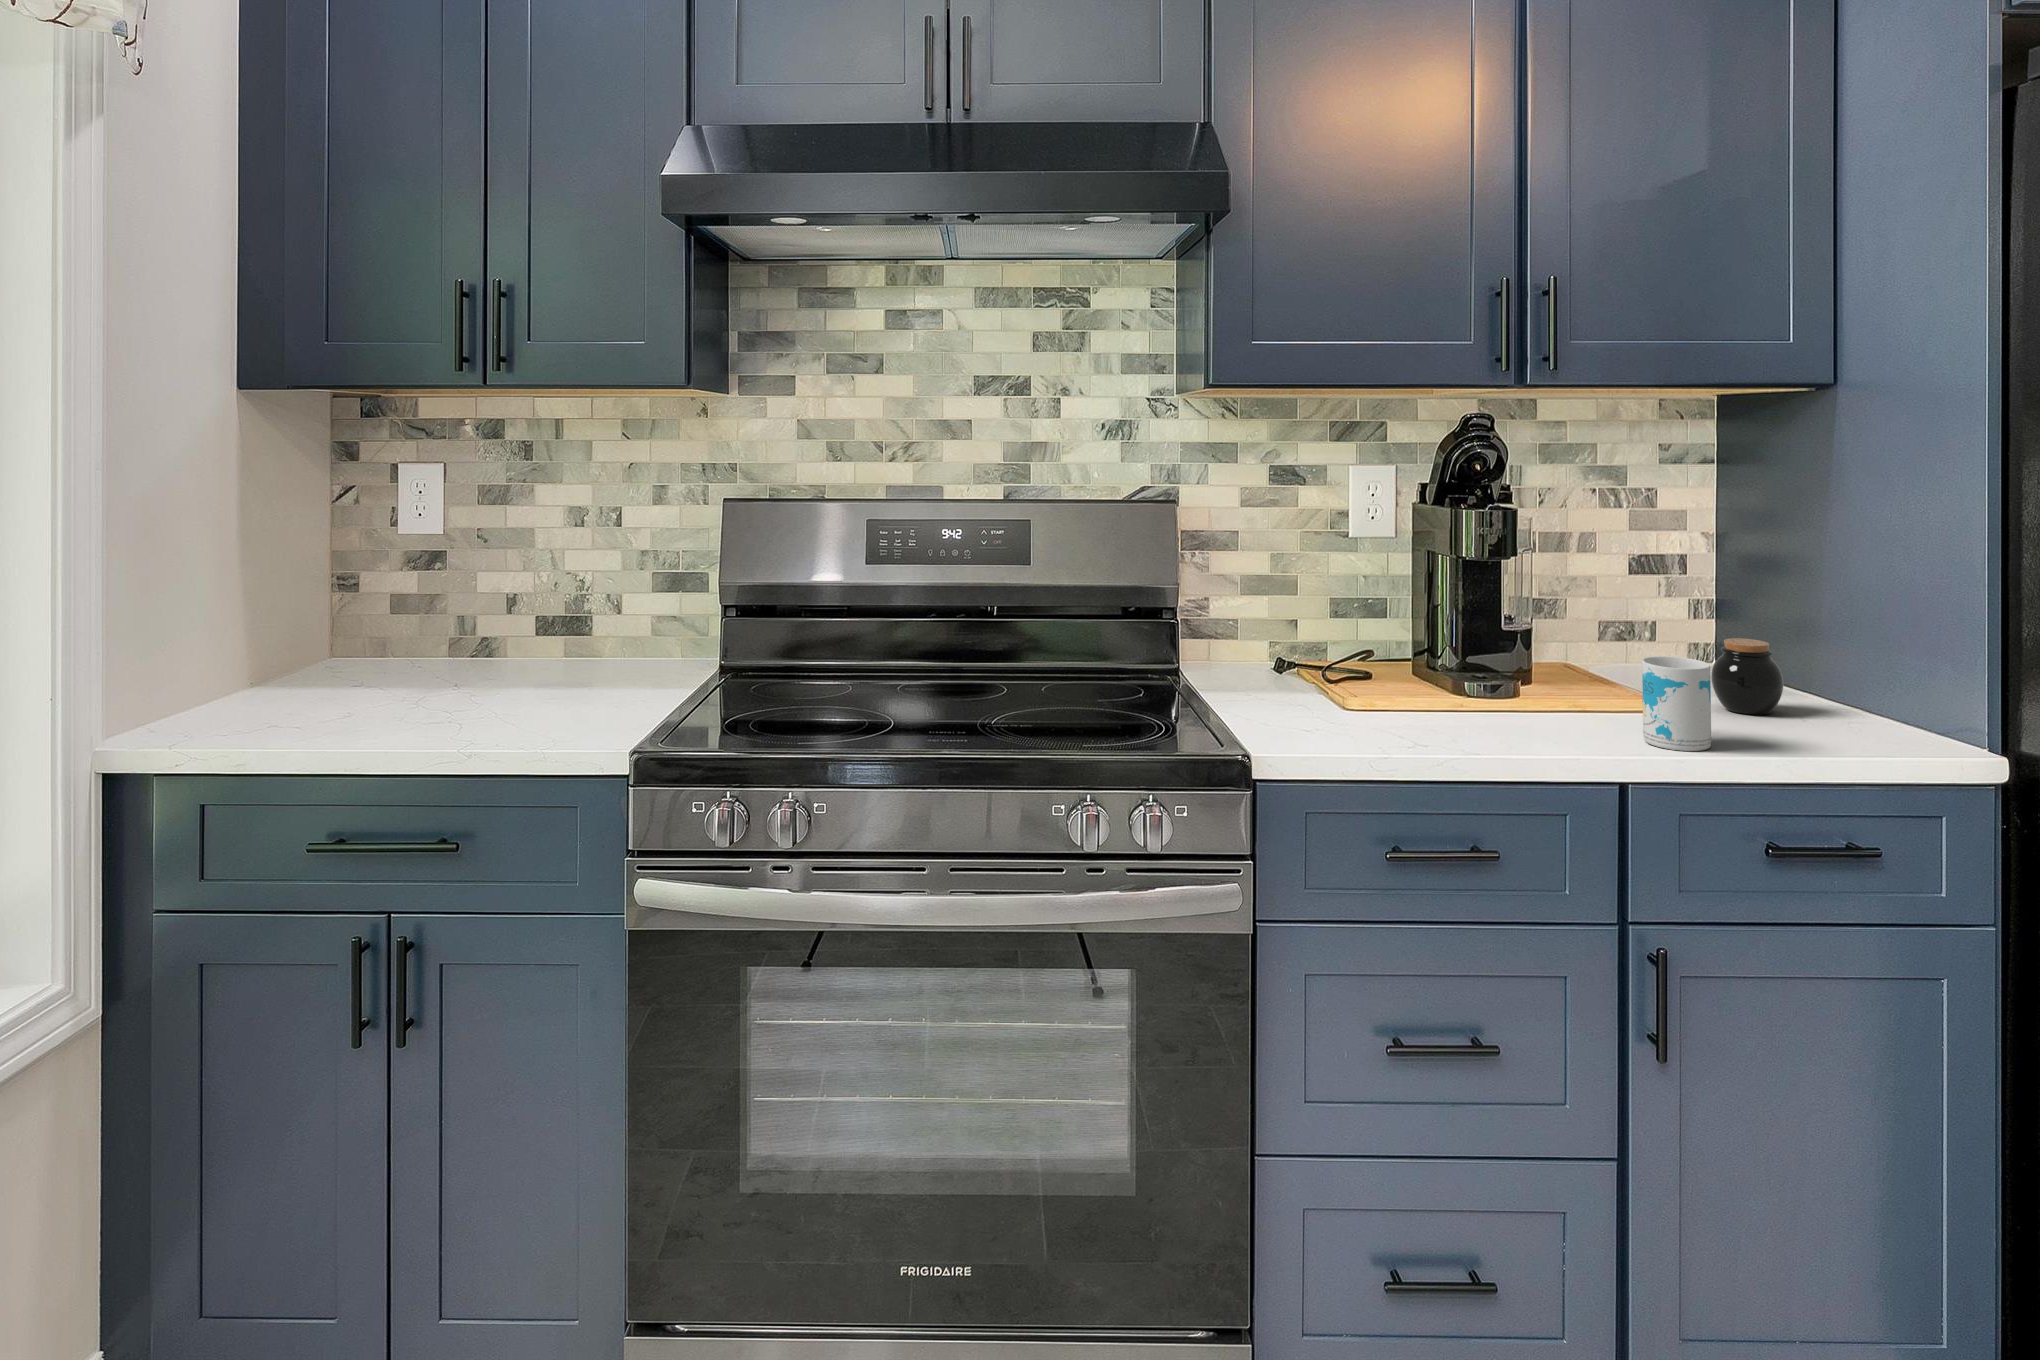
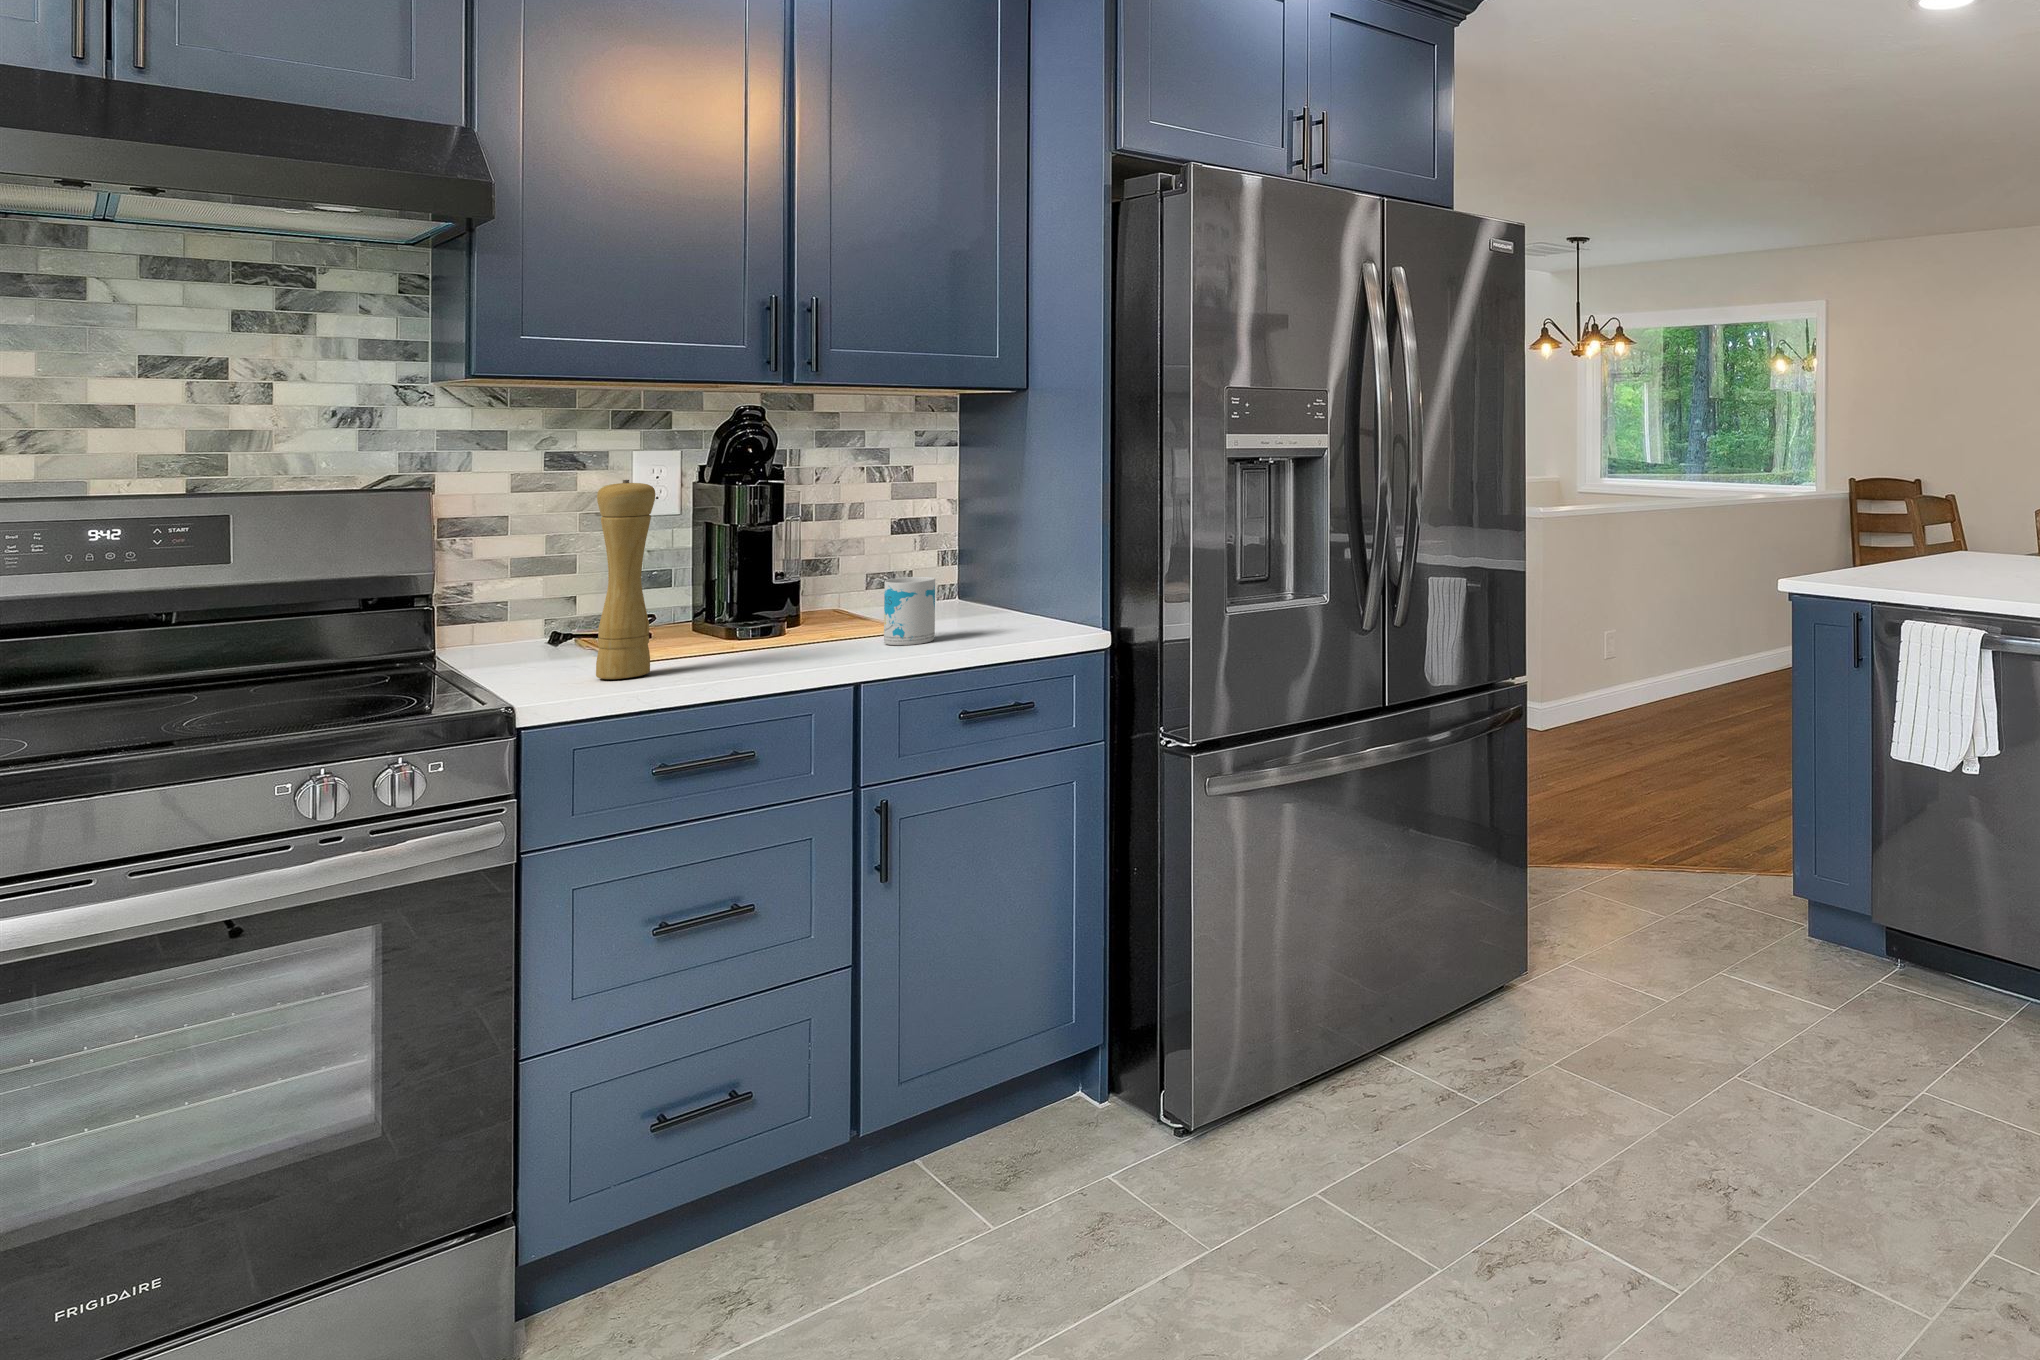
pepper mill: none [1321,515,1379,742] -> present [596,480,655,679]
jar: present [1711,638,1783,714] -> none [945,565,996,621]

